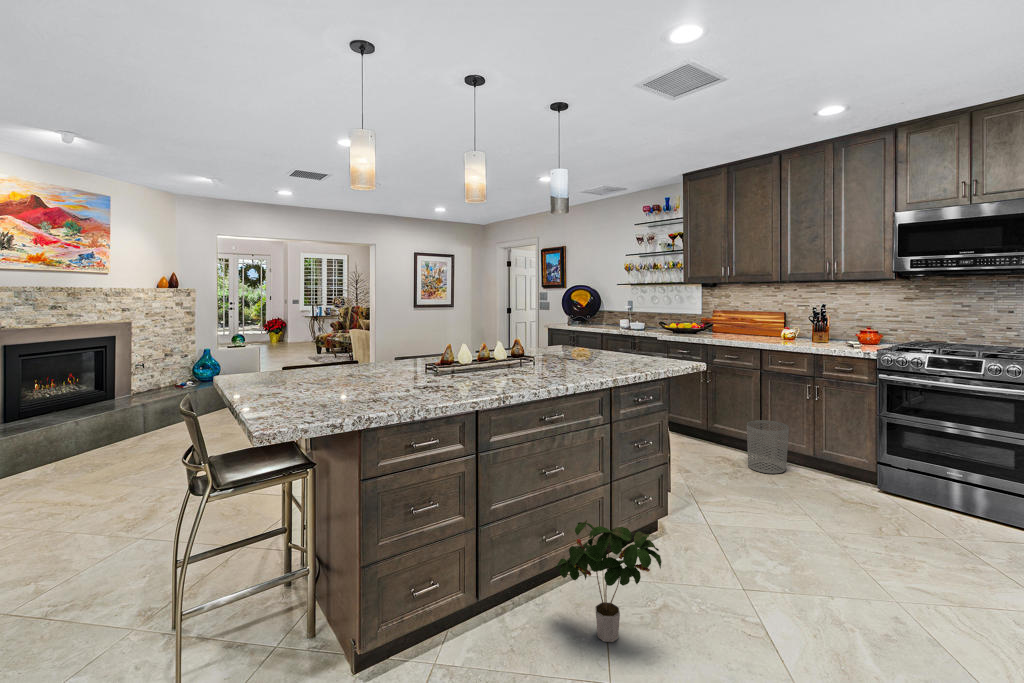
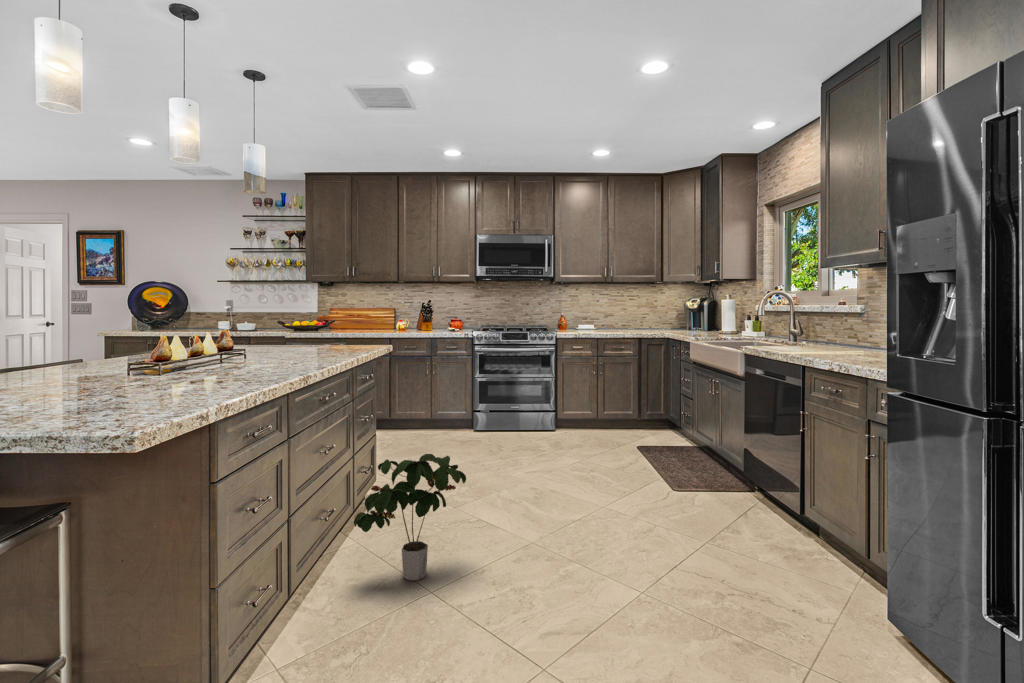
waste bin: present [747,420,789,474] -> none [397,396,431,440]

